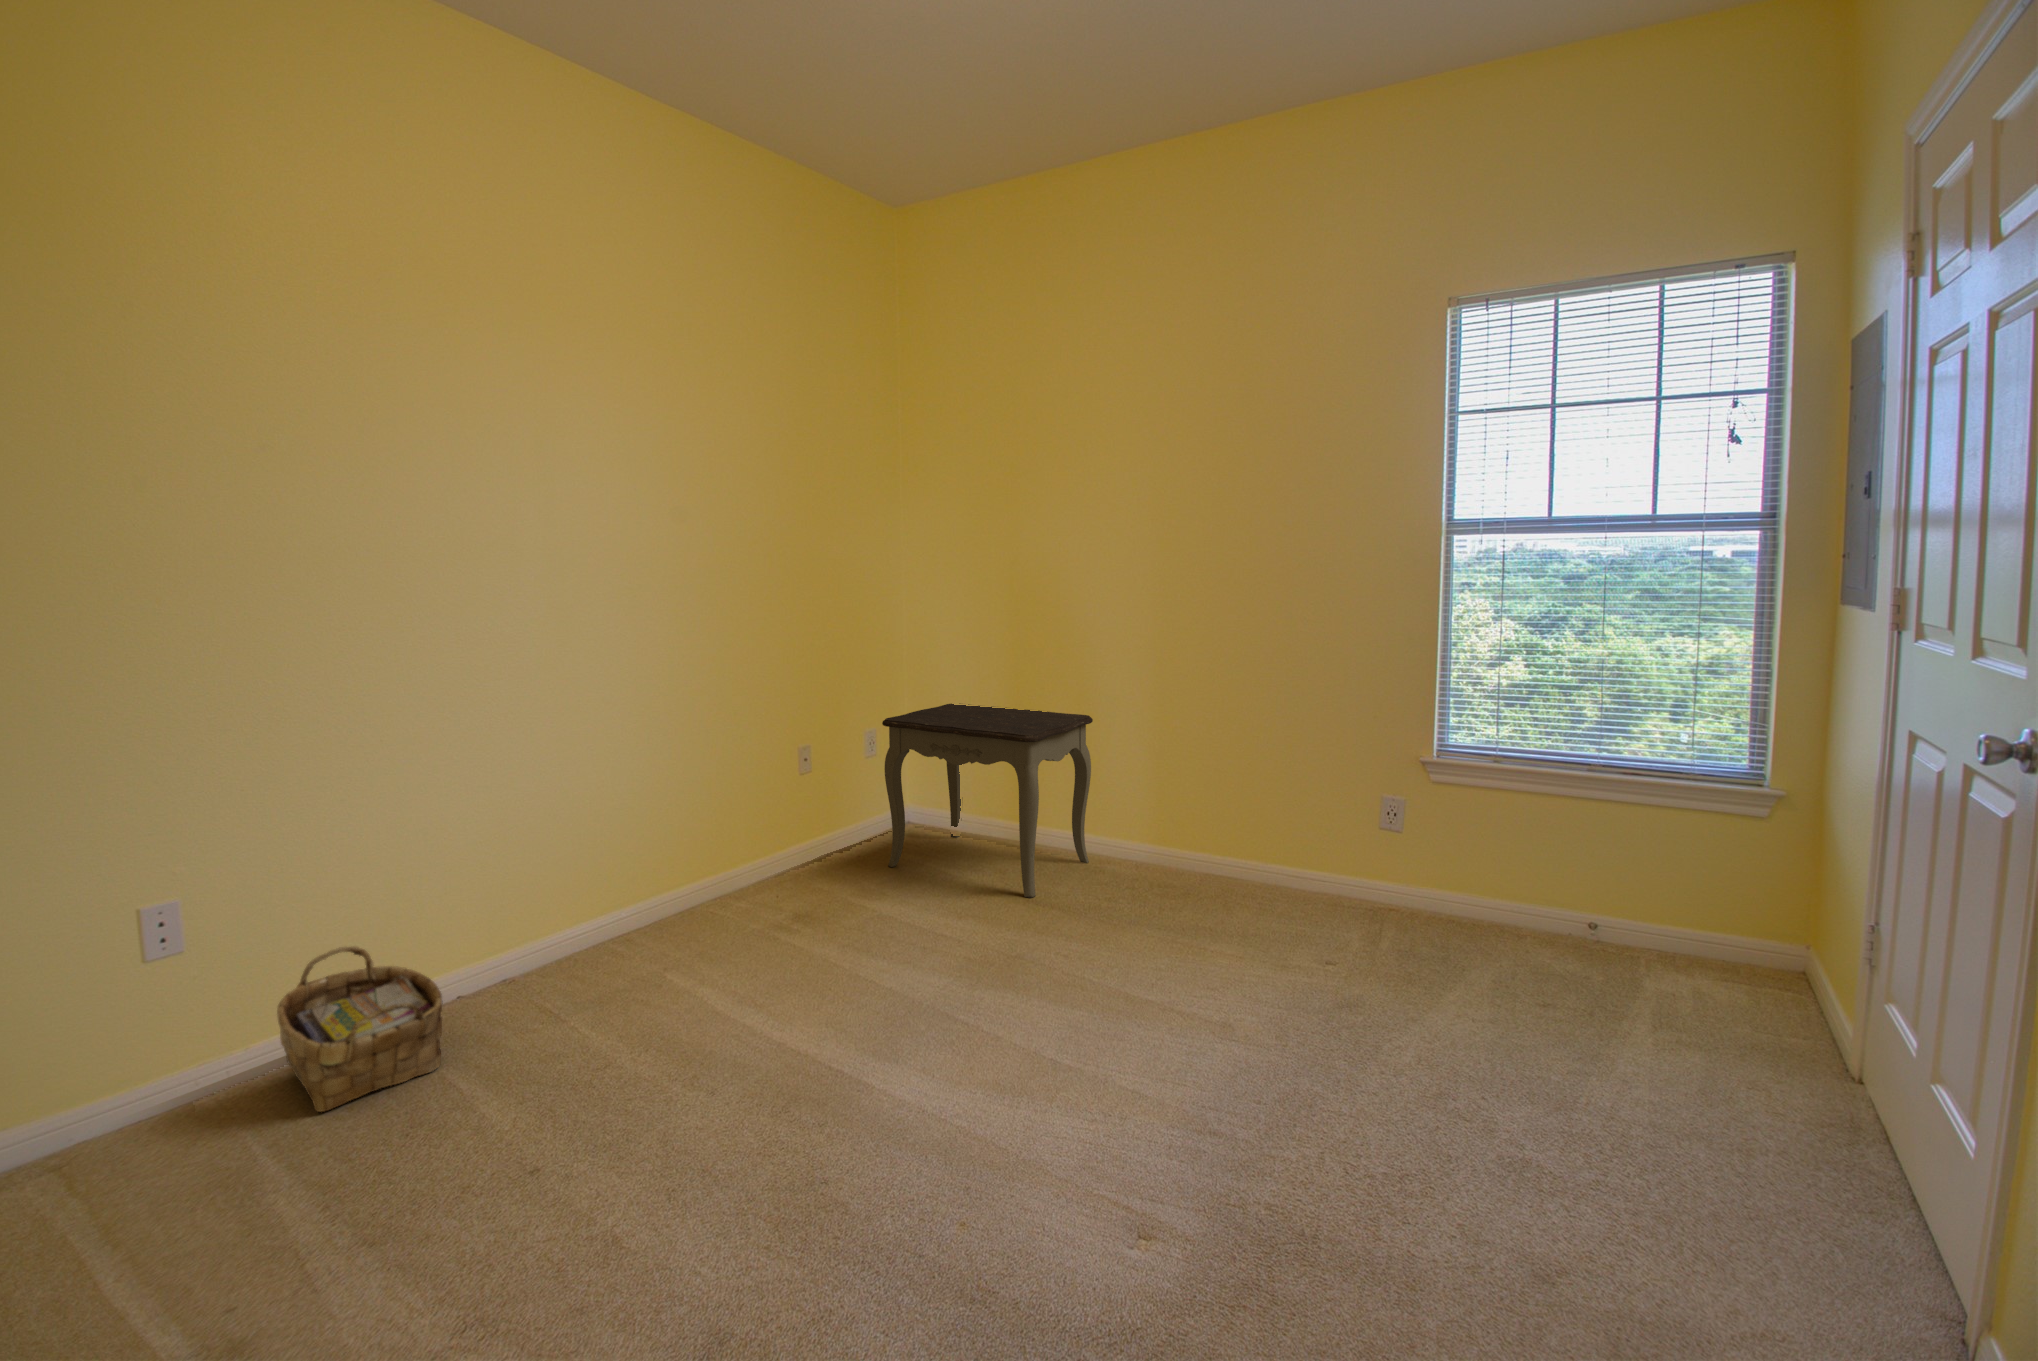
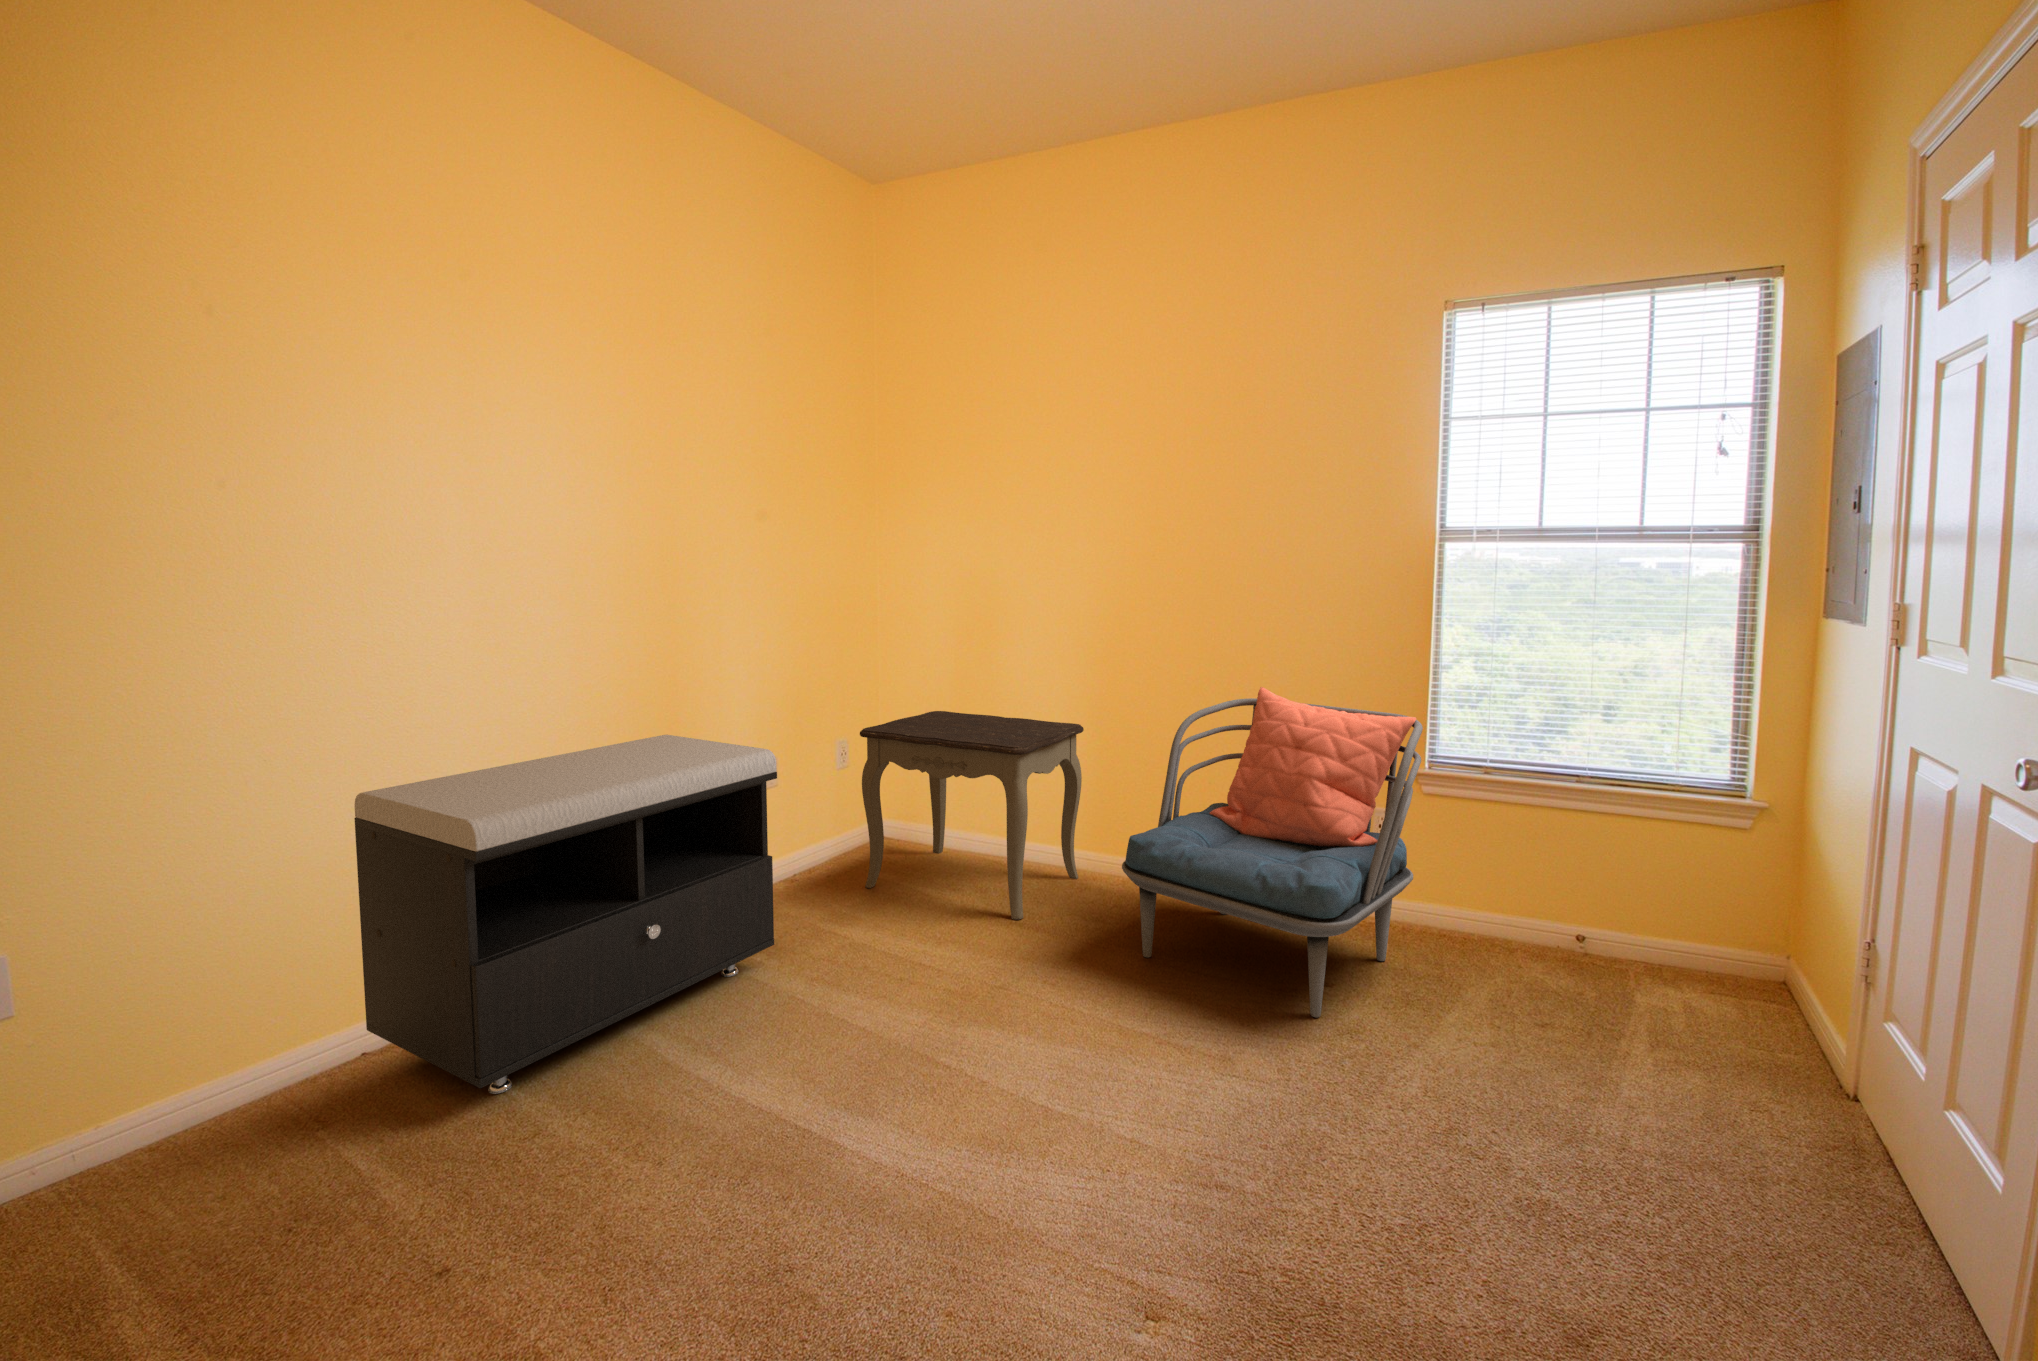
armchair: none [1127,678,1424,990] -> present [1122,687,1423,1017]
storage bench: none [463,722,810,1024] -> present [354,735,777,1094]
woven basket: present [277,946,442,1112] -> none [90,1016,316,1232]

